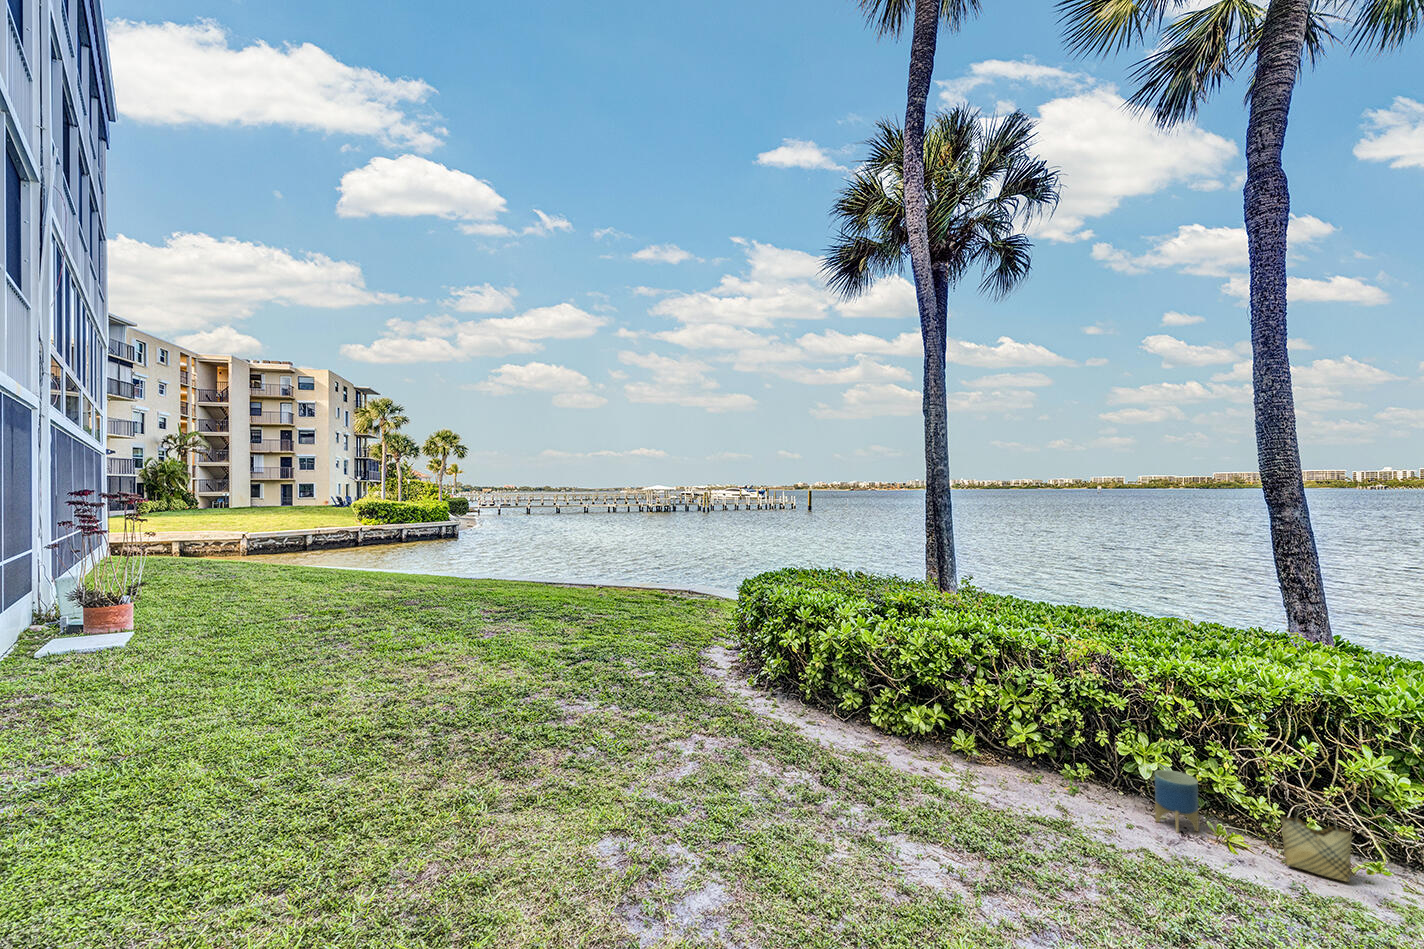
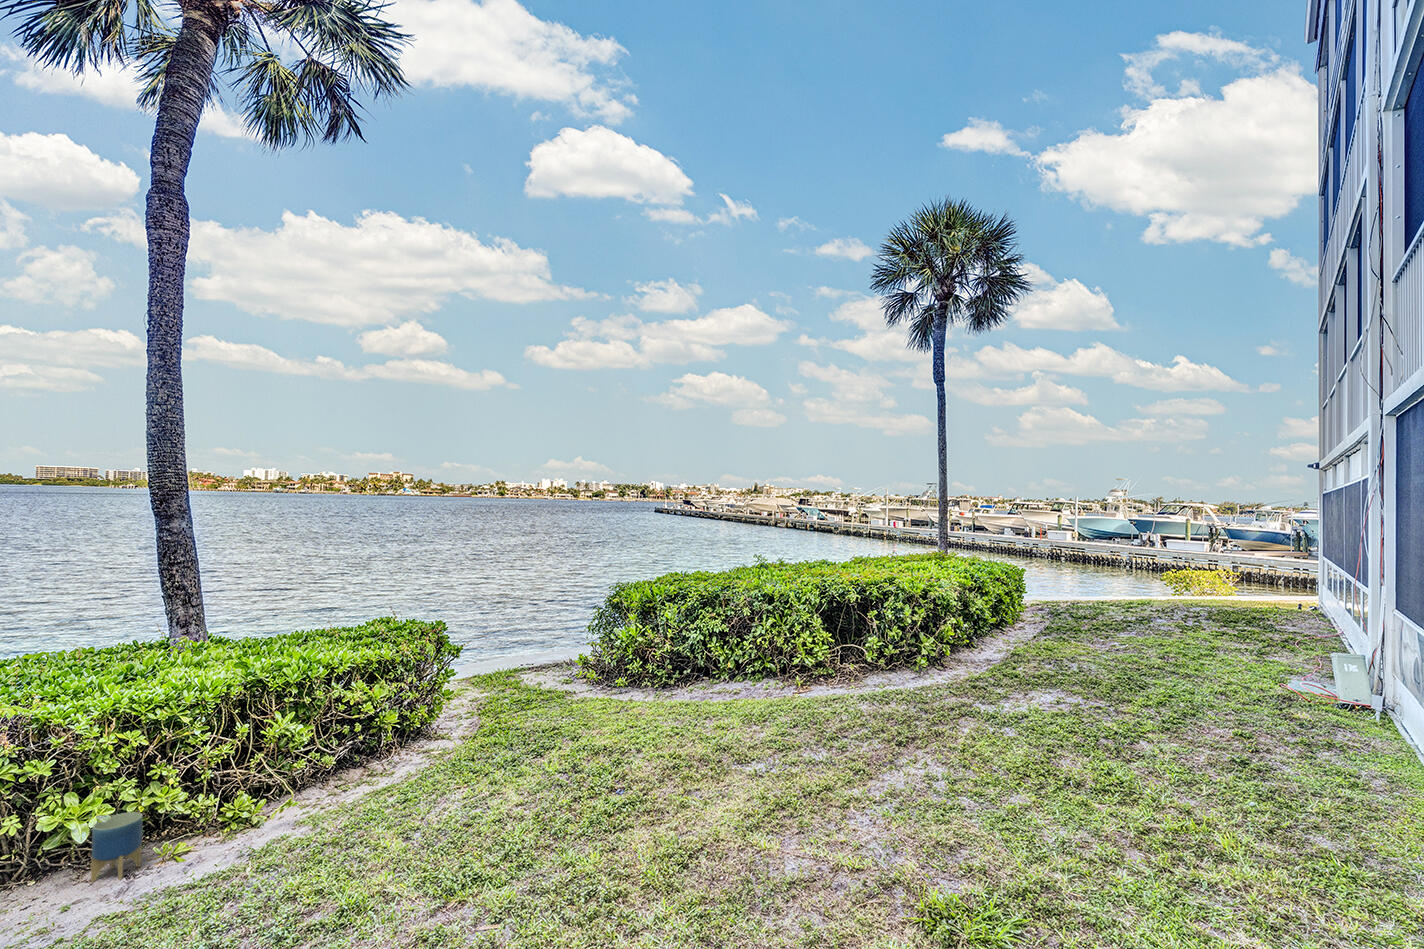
woven basket: present [1281,793,1352,882] -> none [224,775,278,849]

